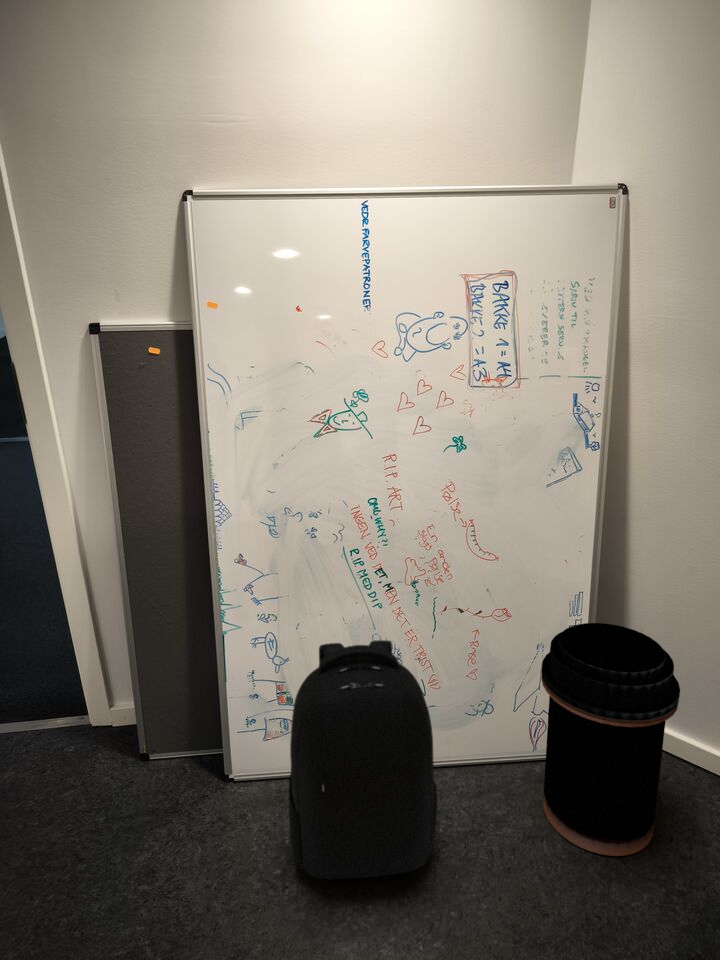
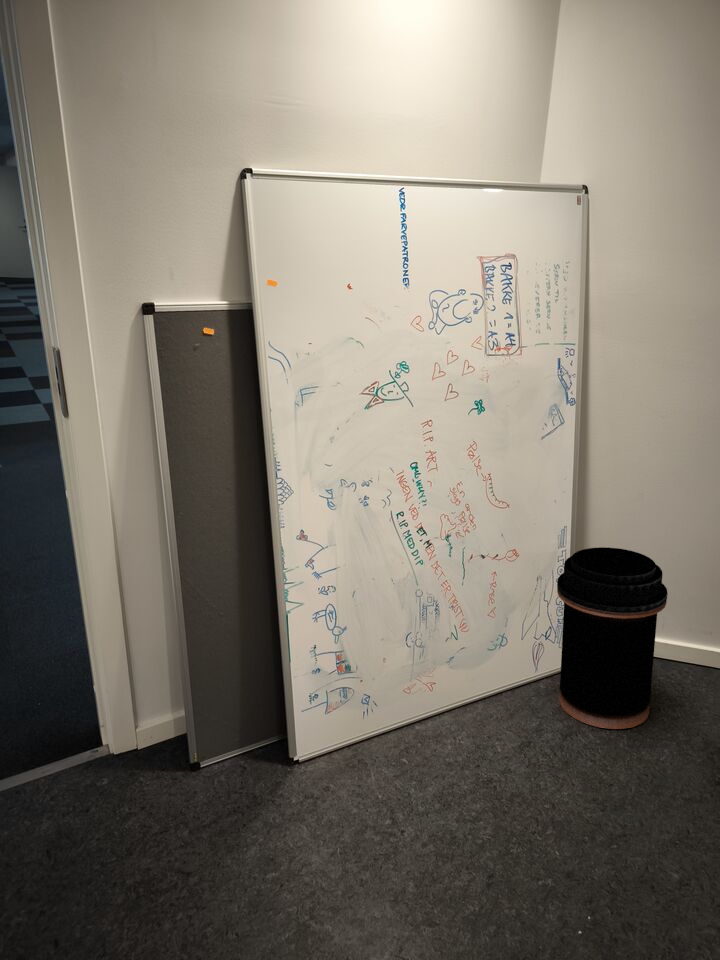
backpack: present [289,640,437,879] -> none [386,588,519,805]

